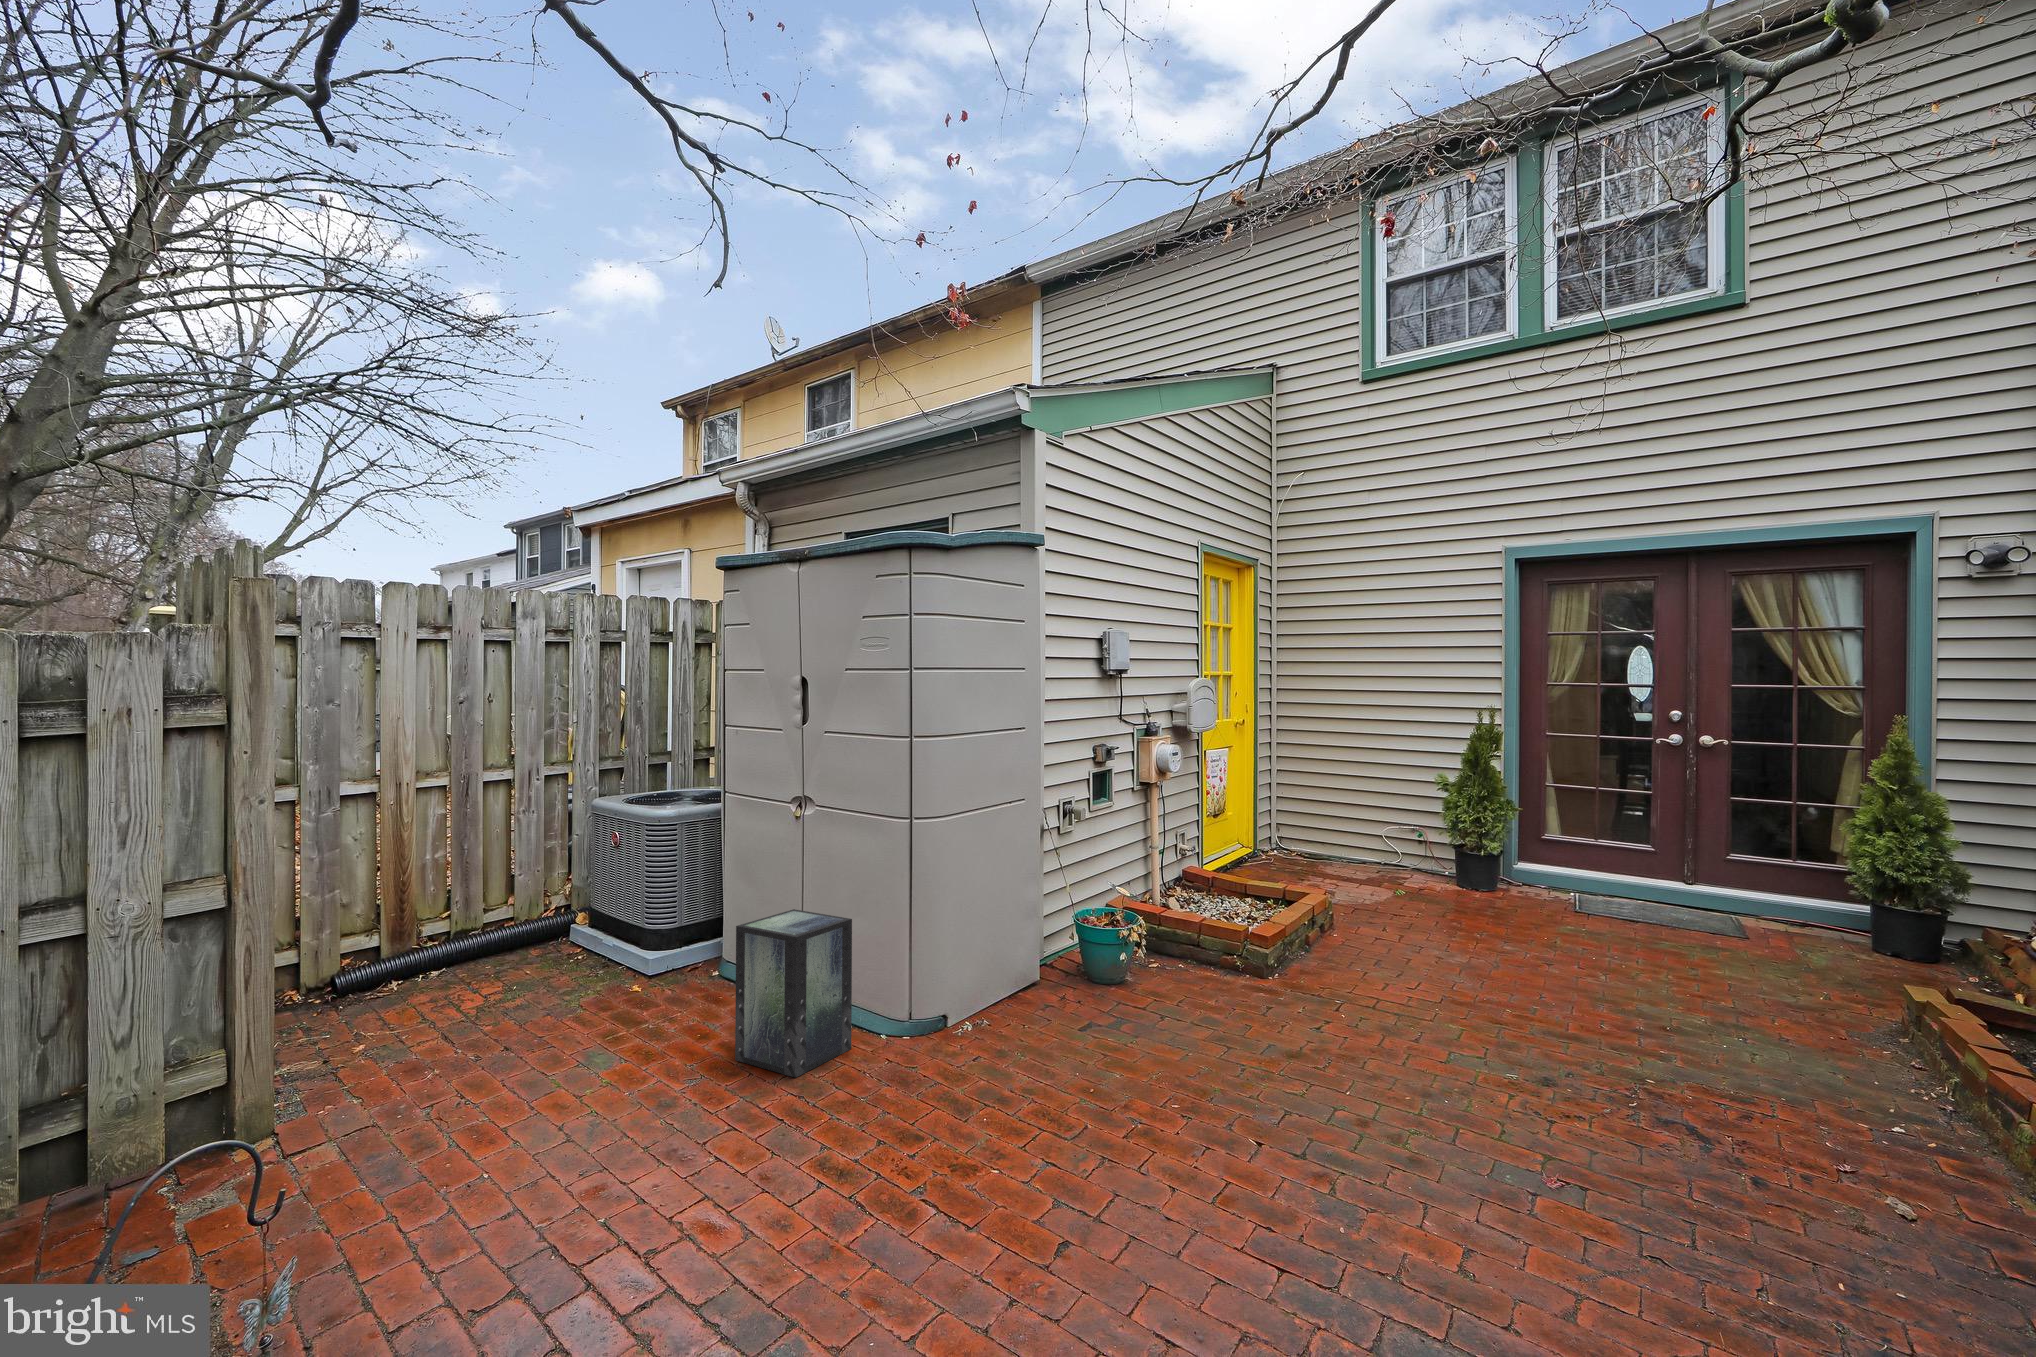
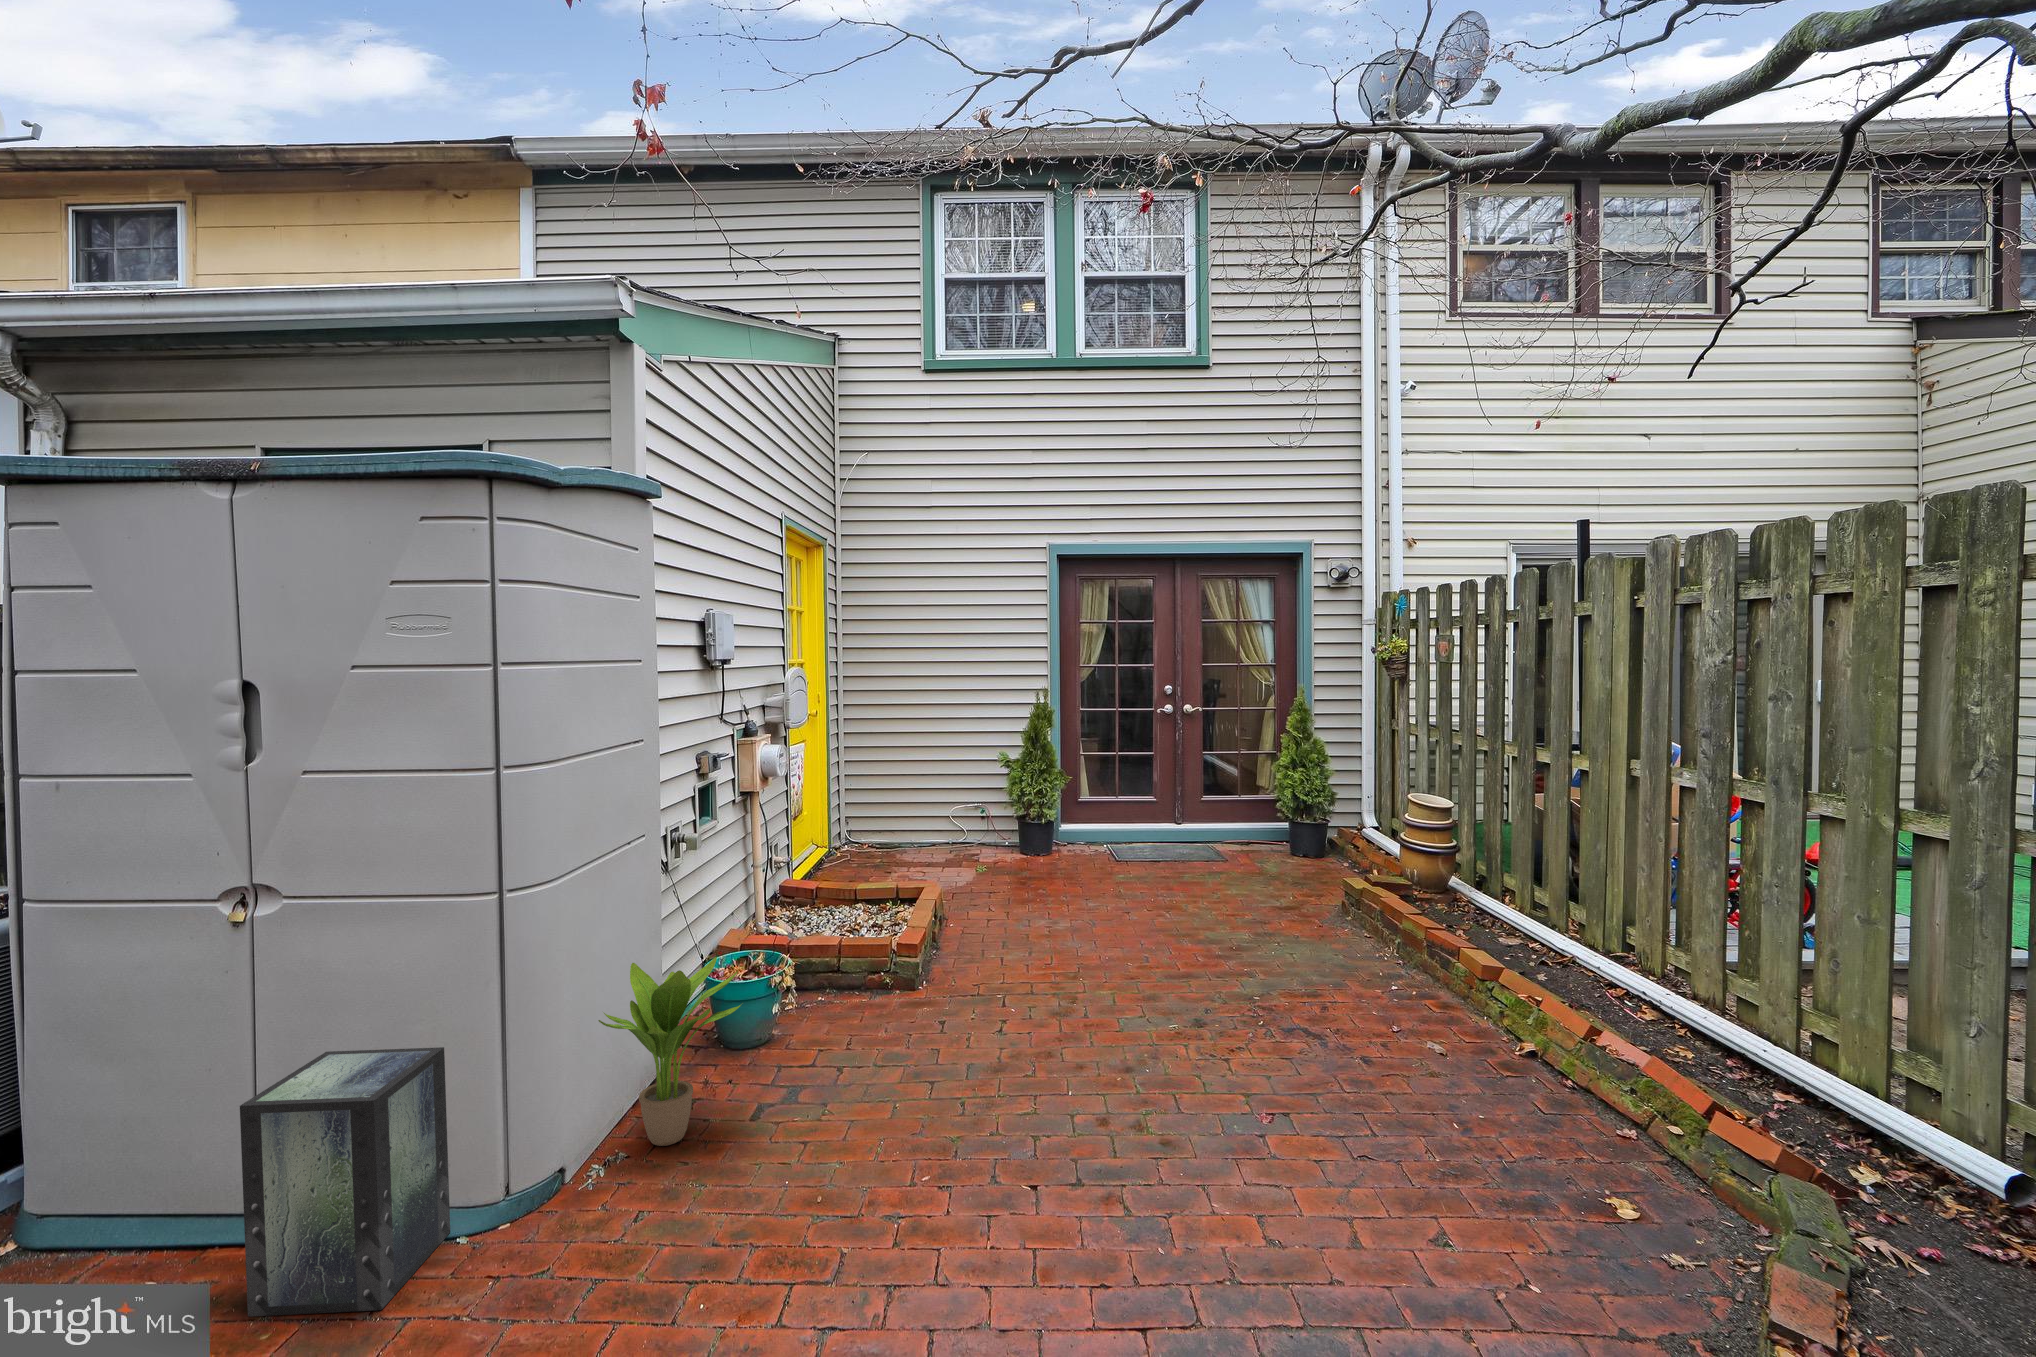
potted plant: none [953,892,1062,1036] -> present [598,957,741,1146]

